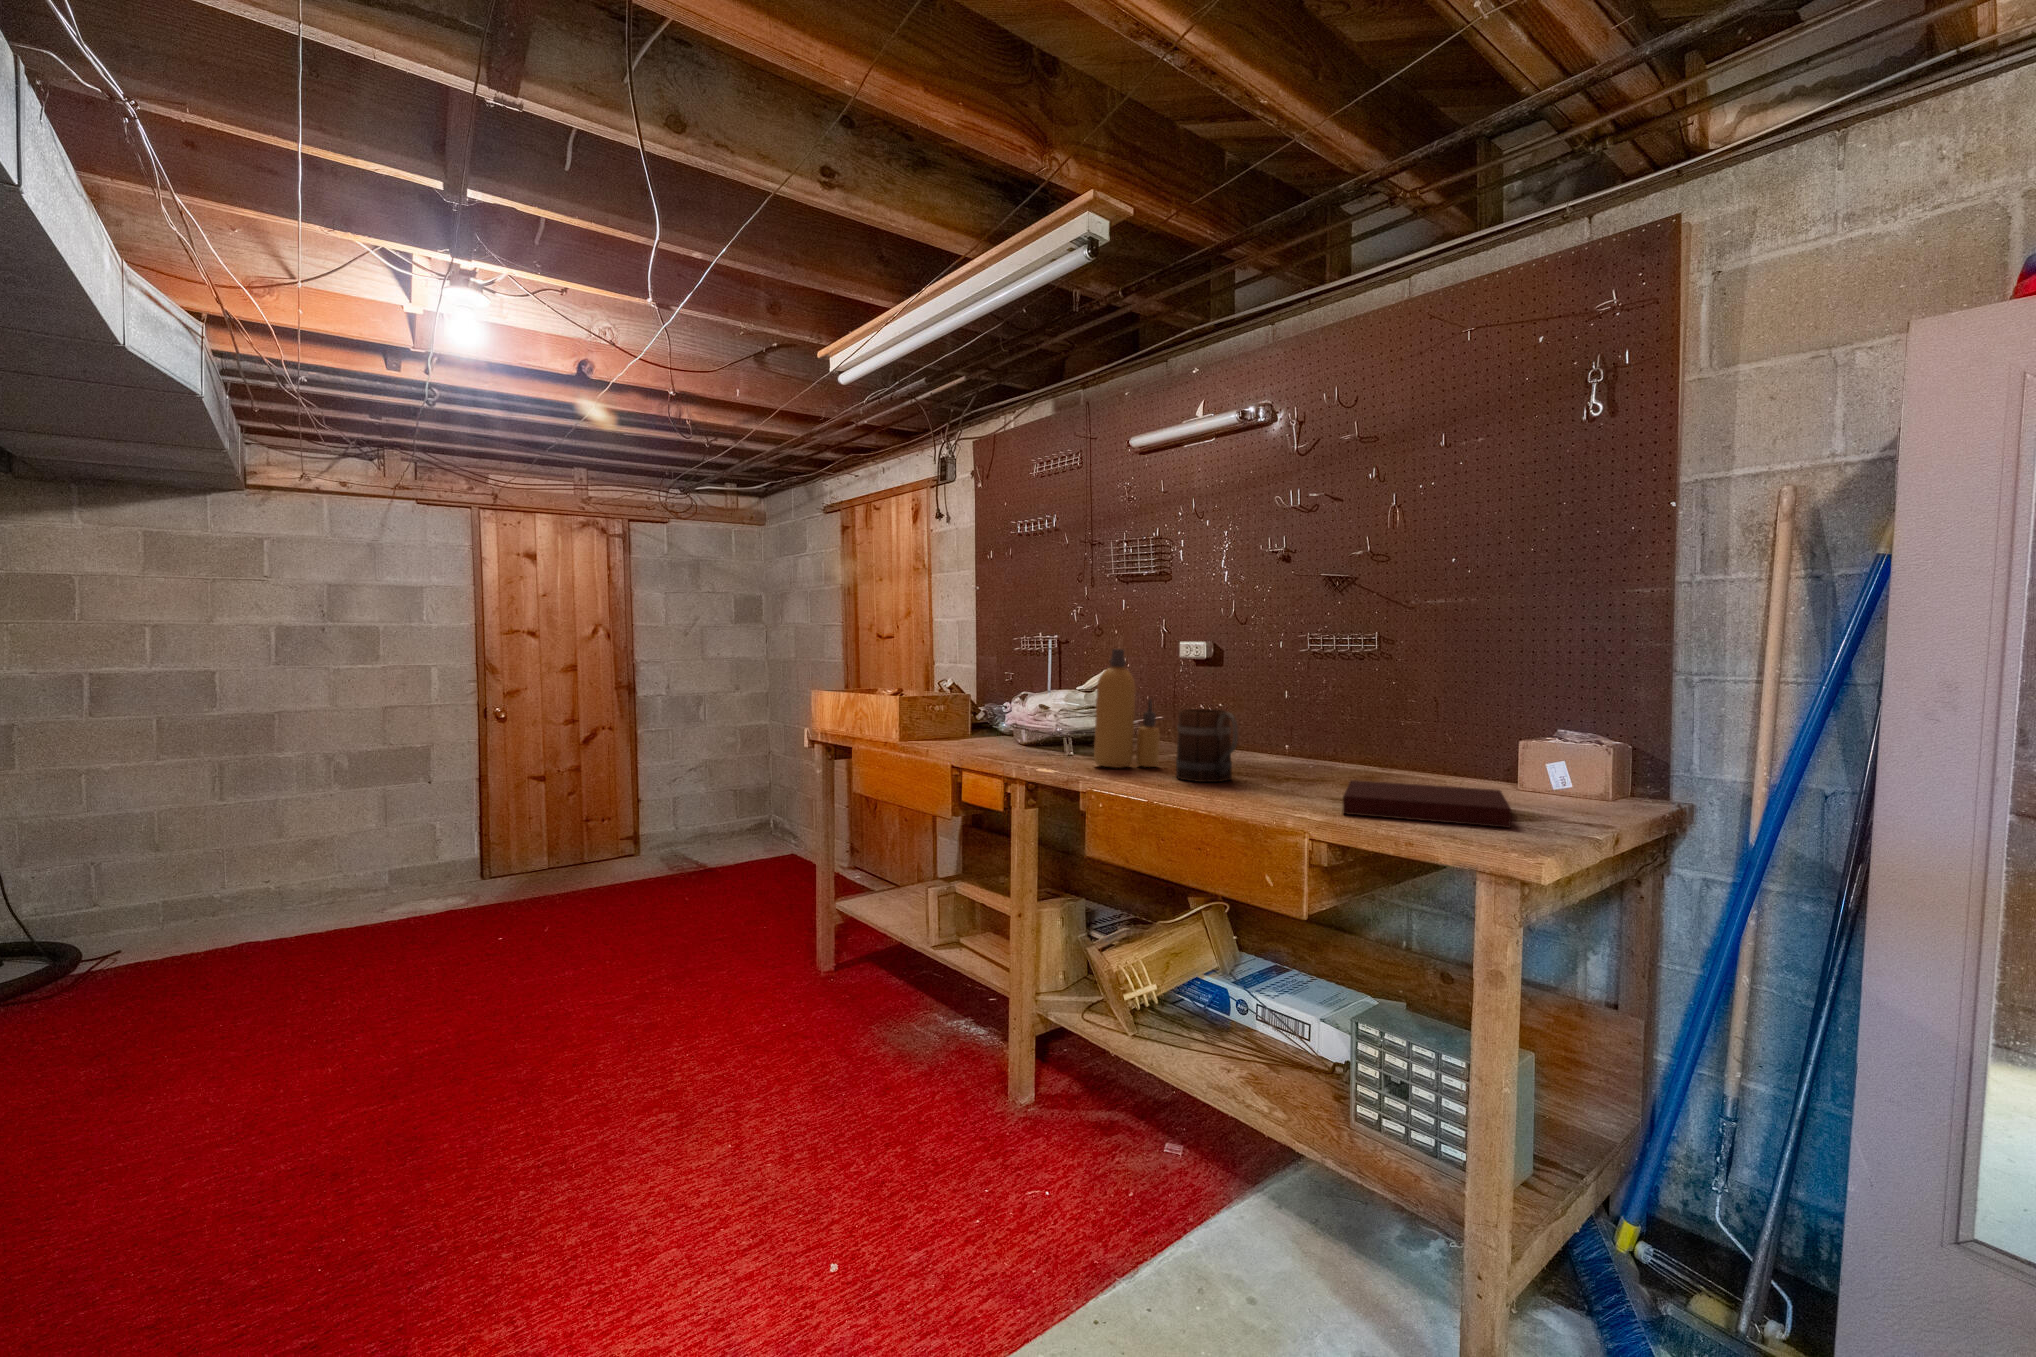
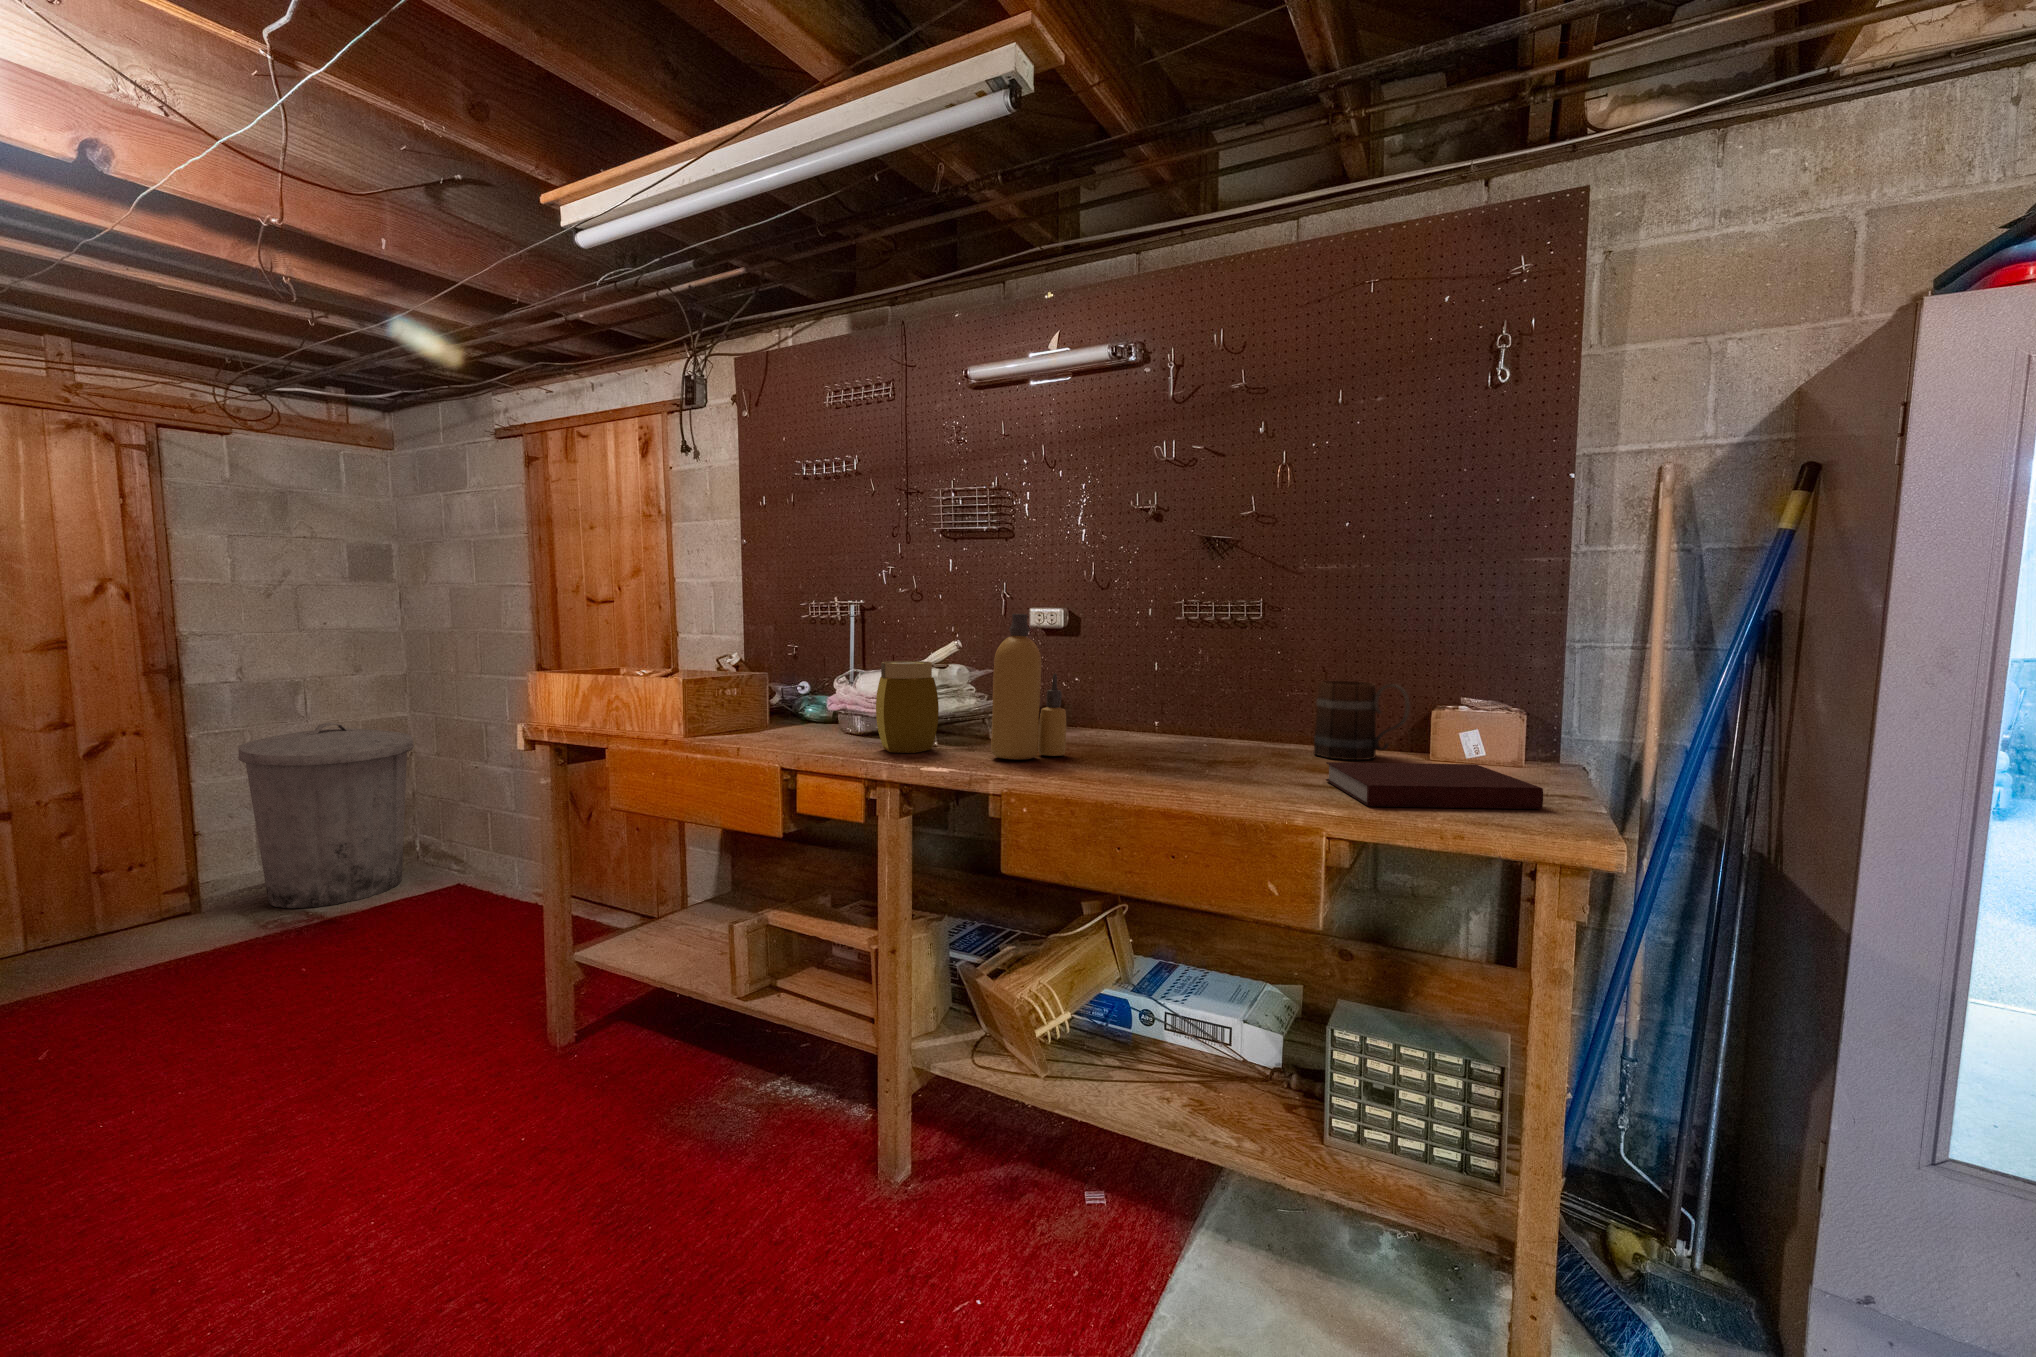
jar: none [1019,686,1064,759] -> present [876,661,939,753]
mug: present [1176,709,1238,782] -> present [1314,681,1410,760]
trash can: none [663,728,767,863] -> present [238,722,414,908]

